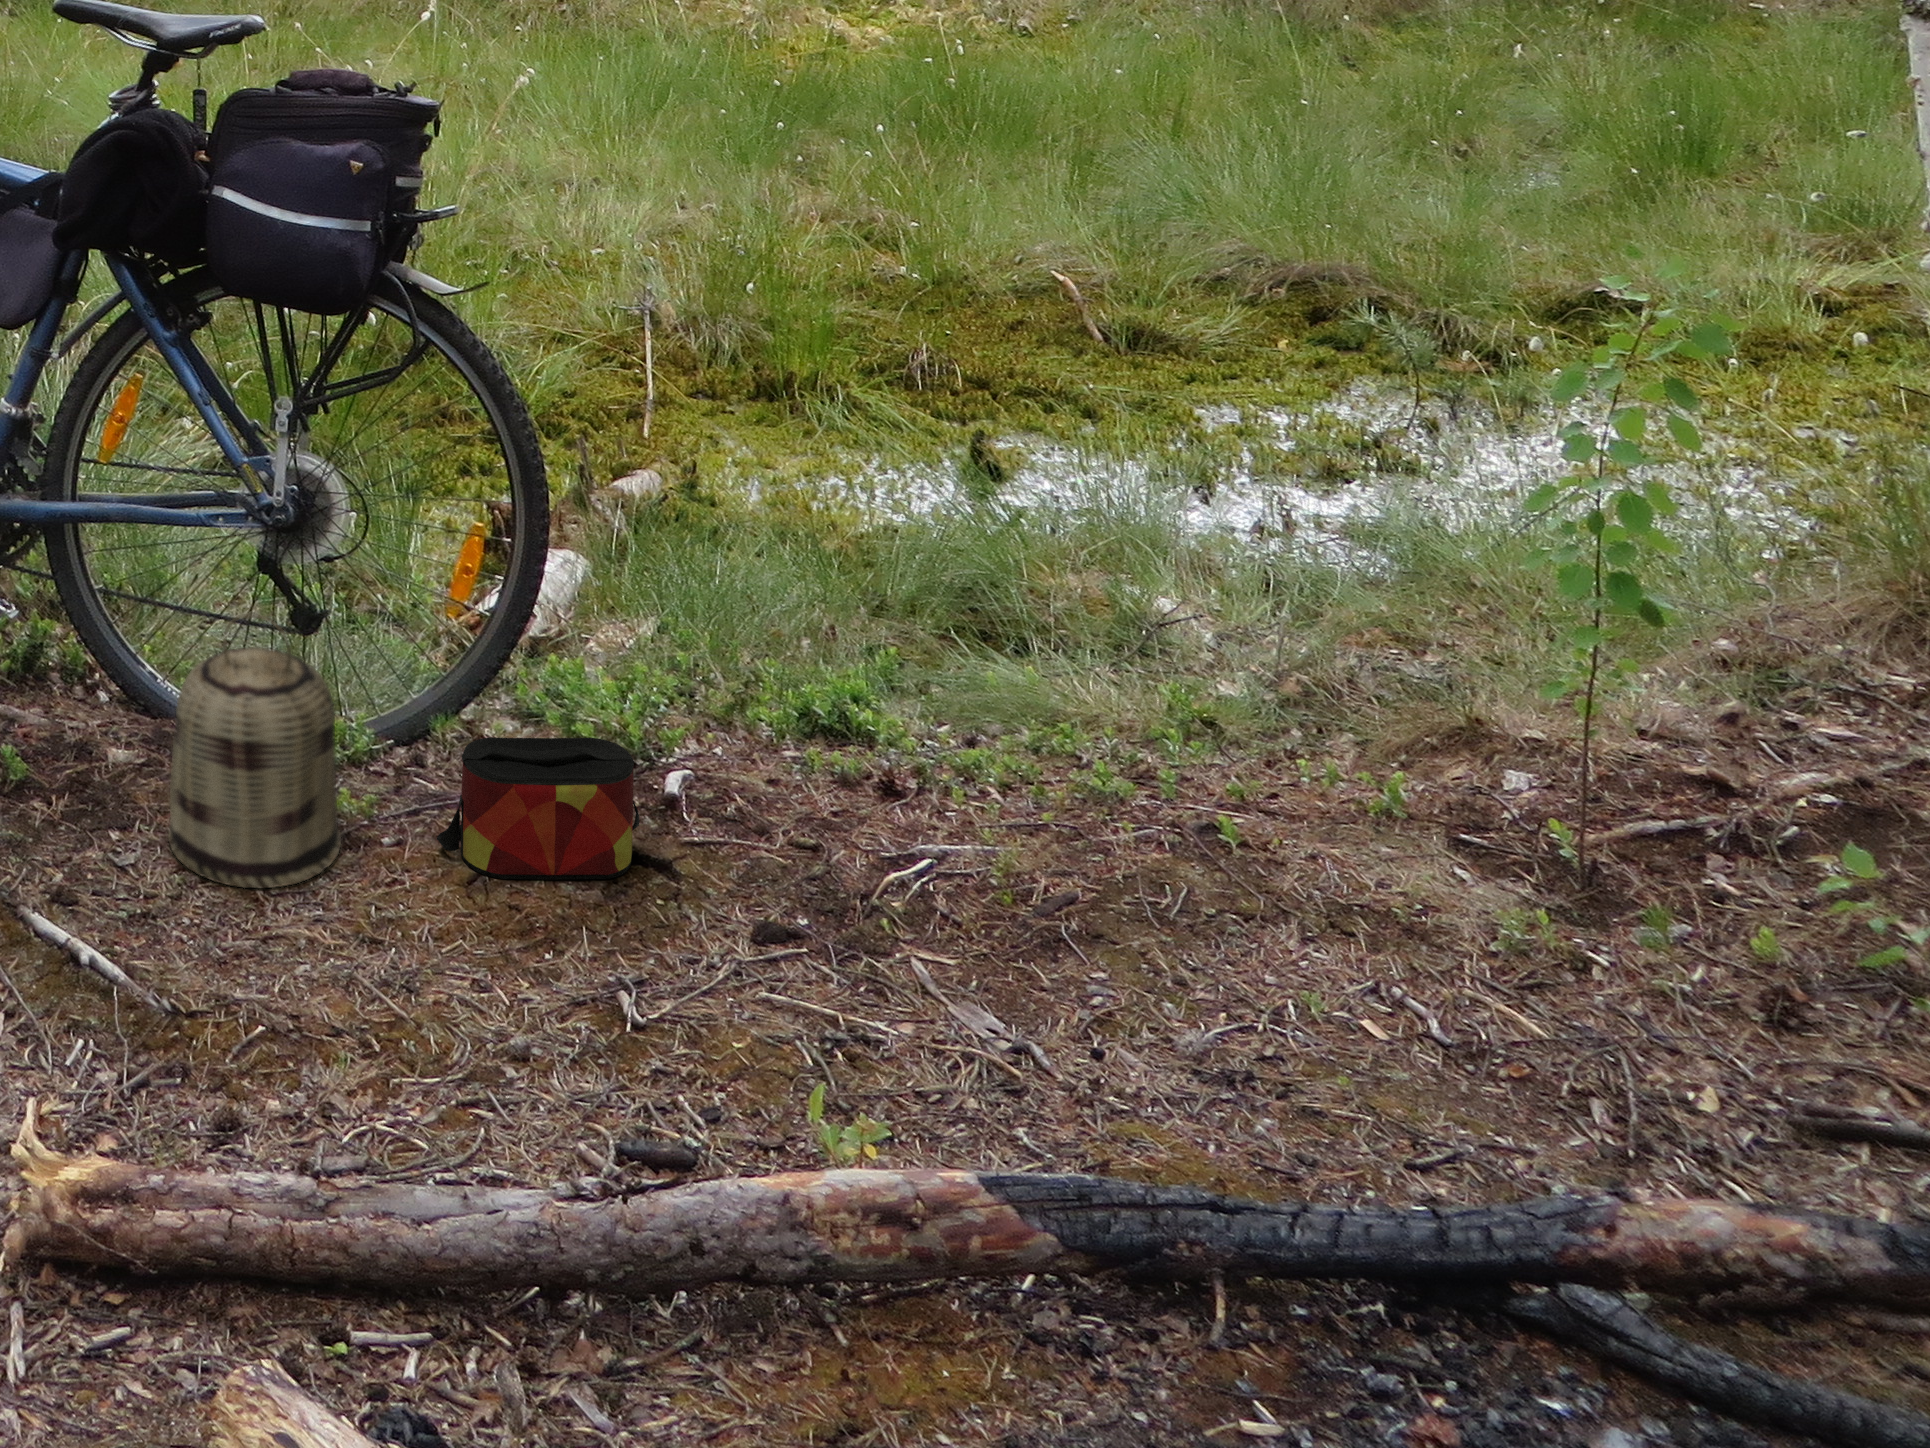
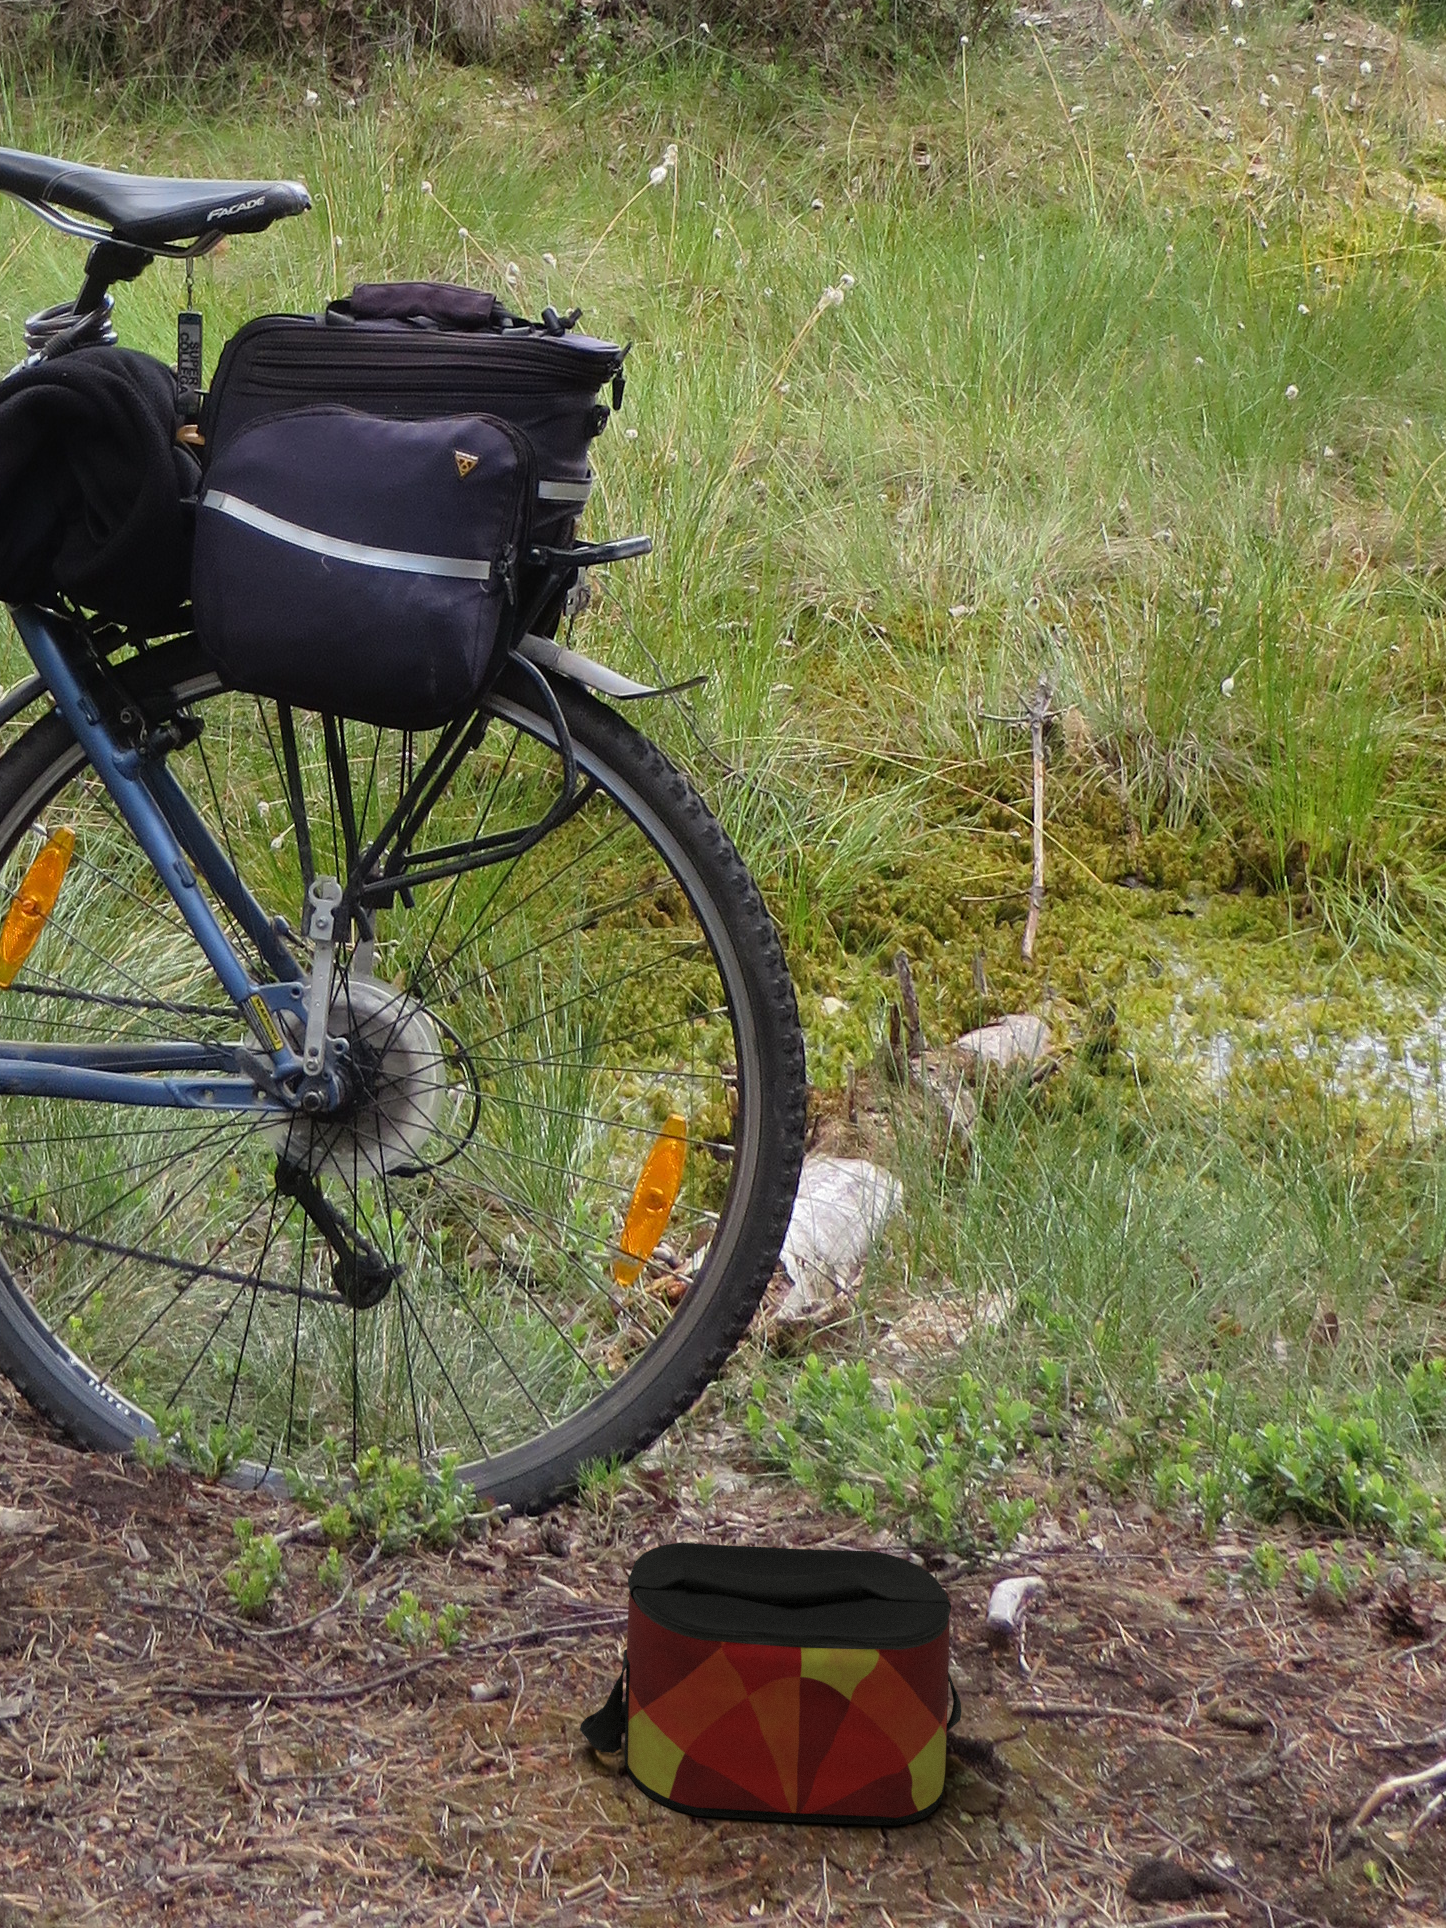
basket: present [168,613,341,888] -> none [84,1299,402,1815]

